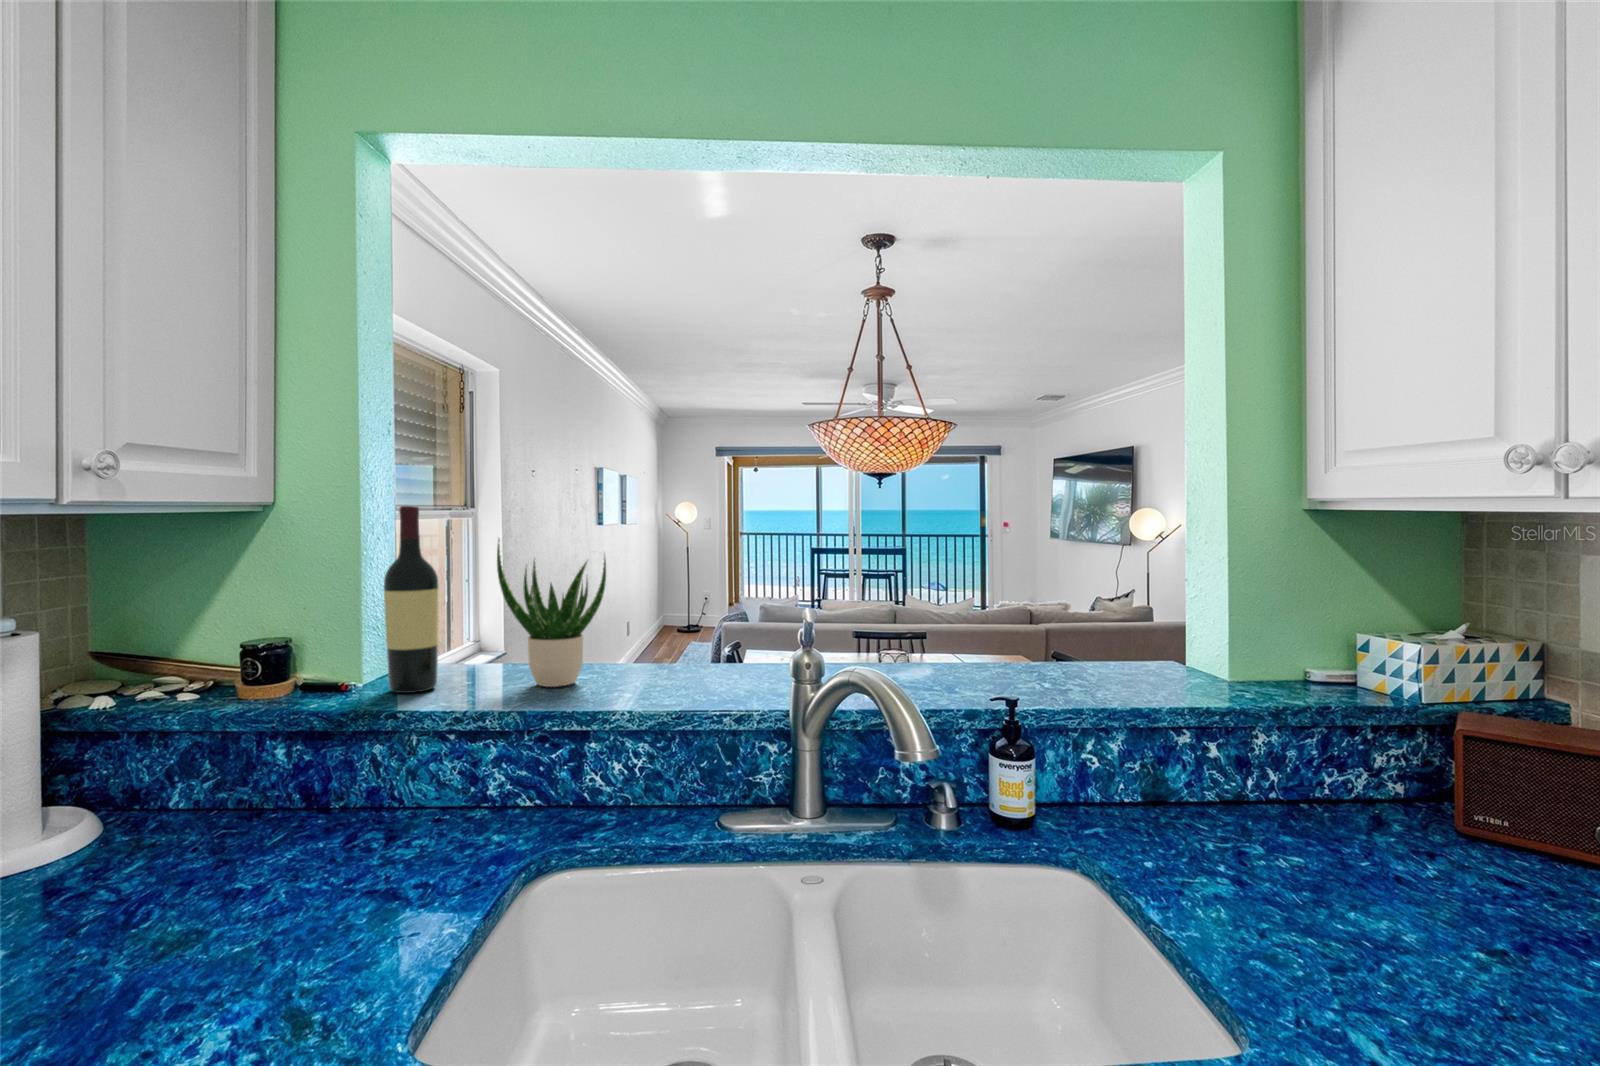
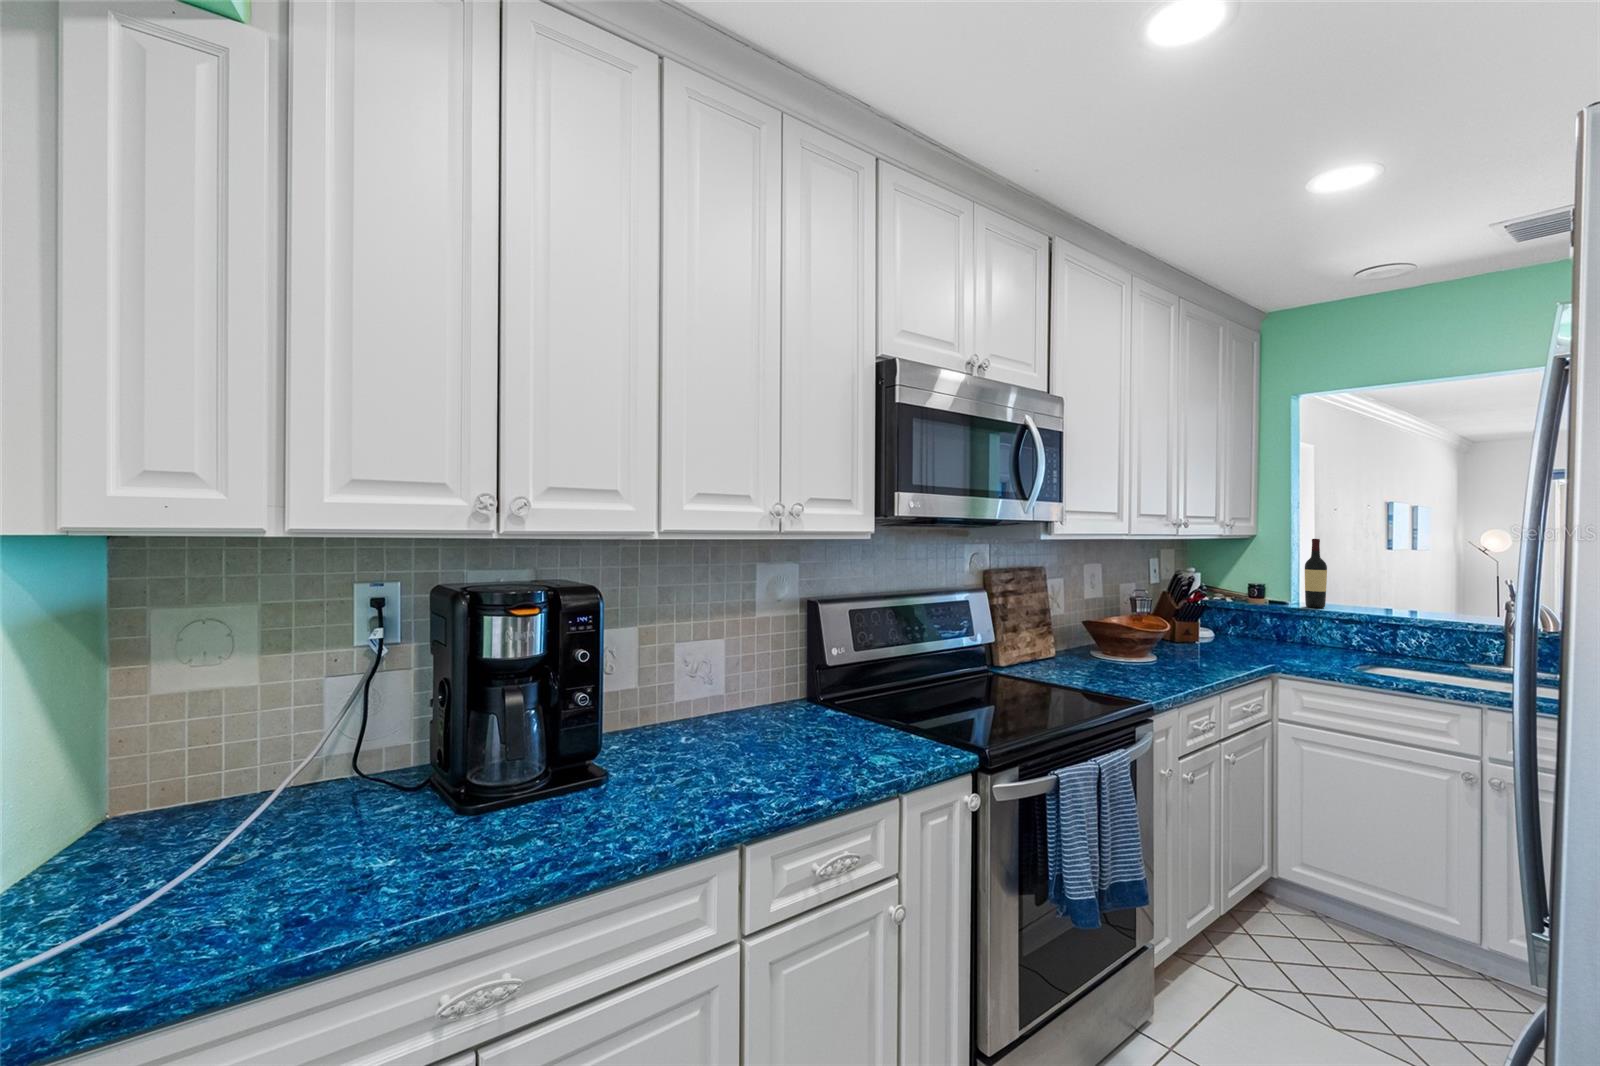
potted plant: present [497,538,606,687] -> none [1354,552,1409,613]

